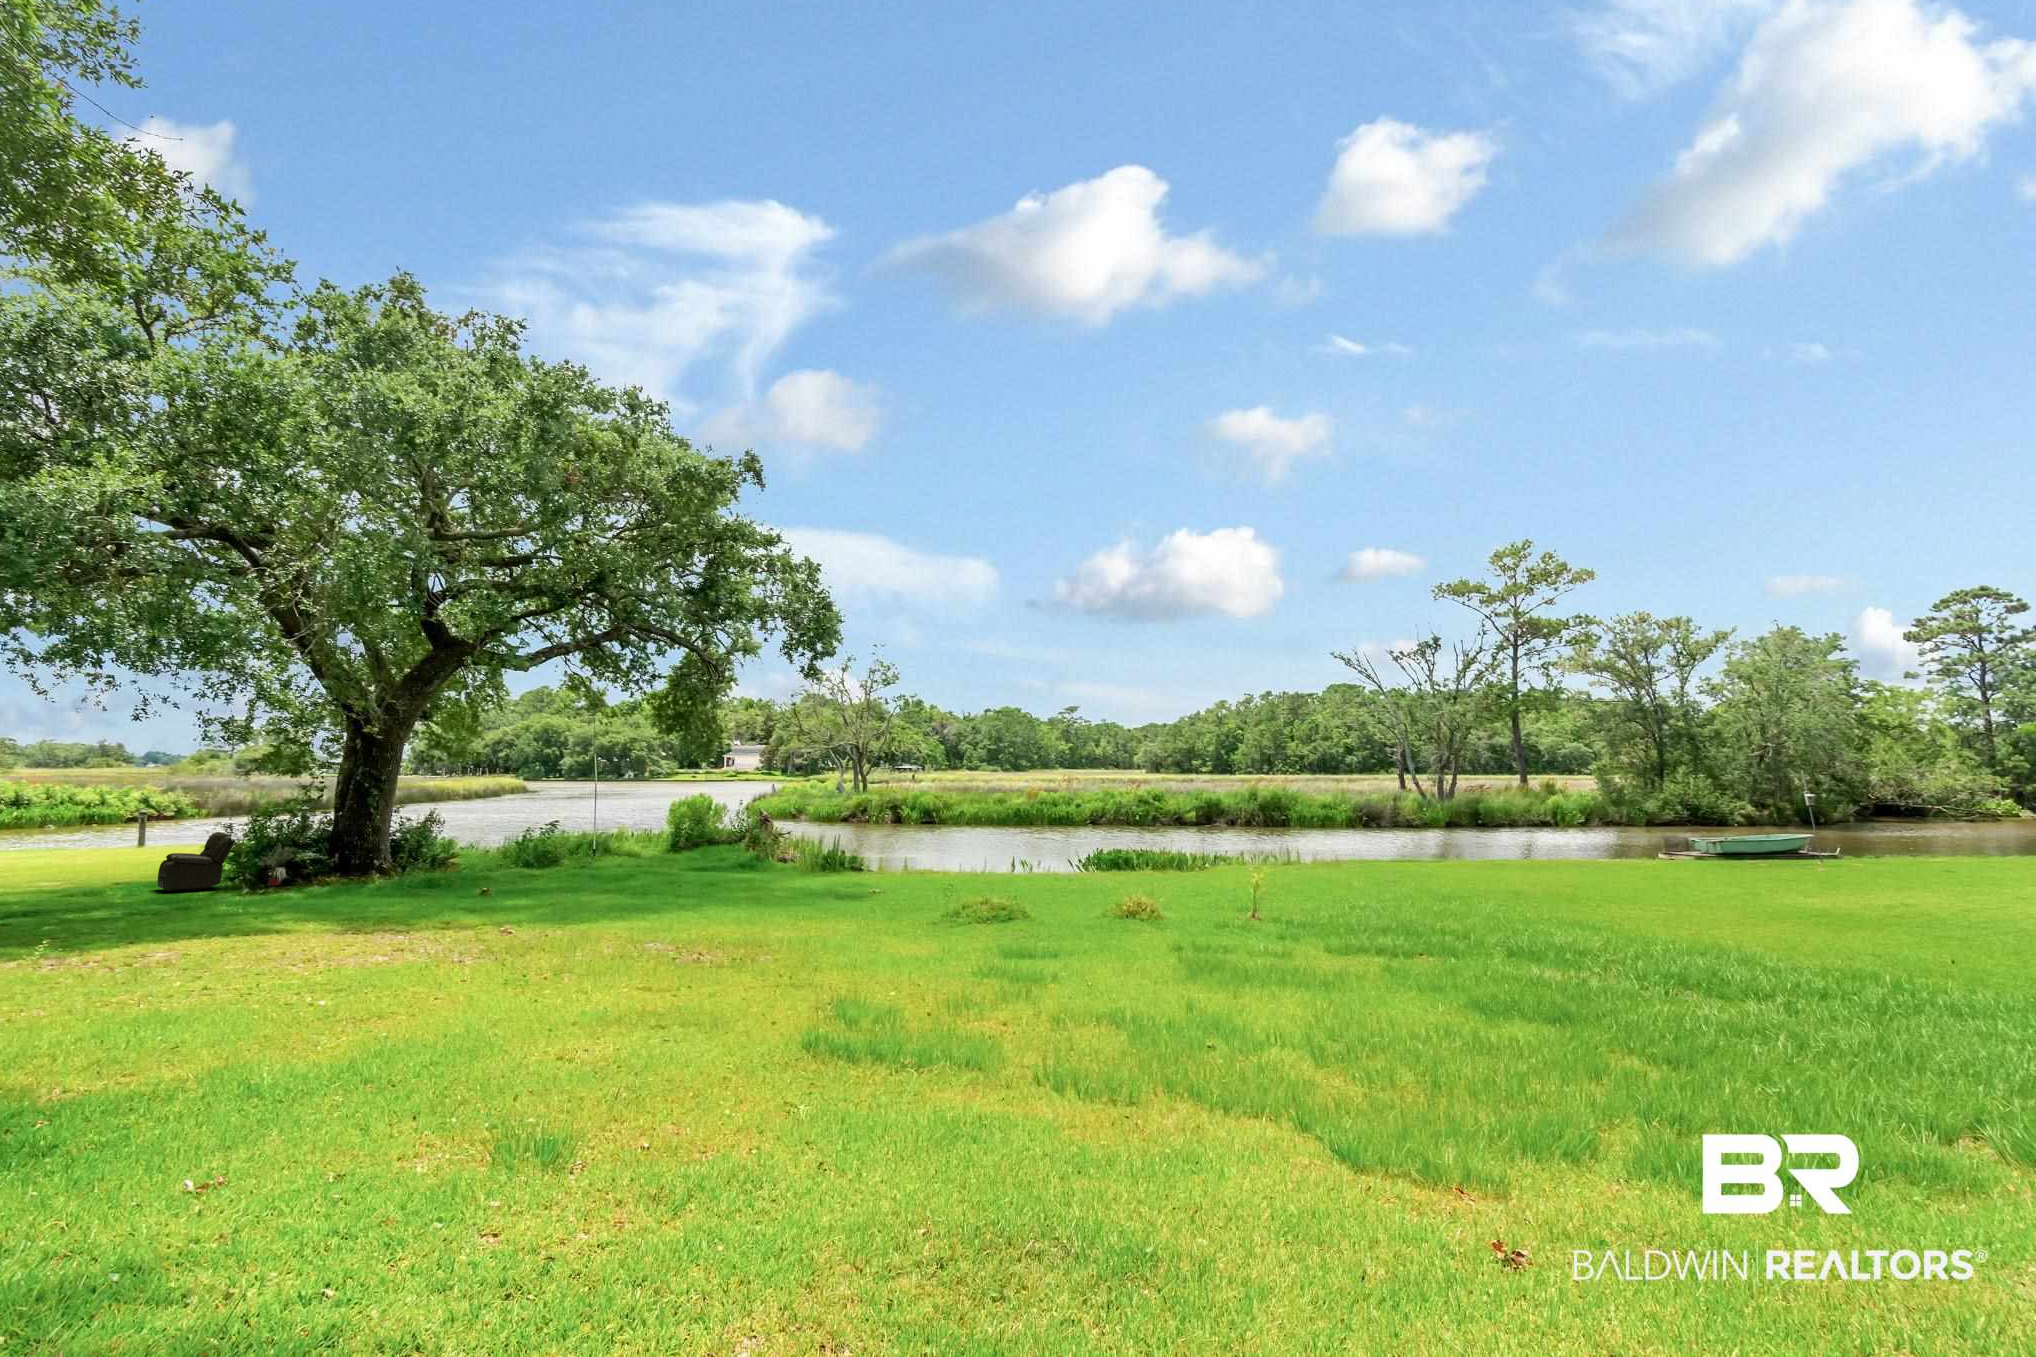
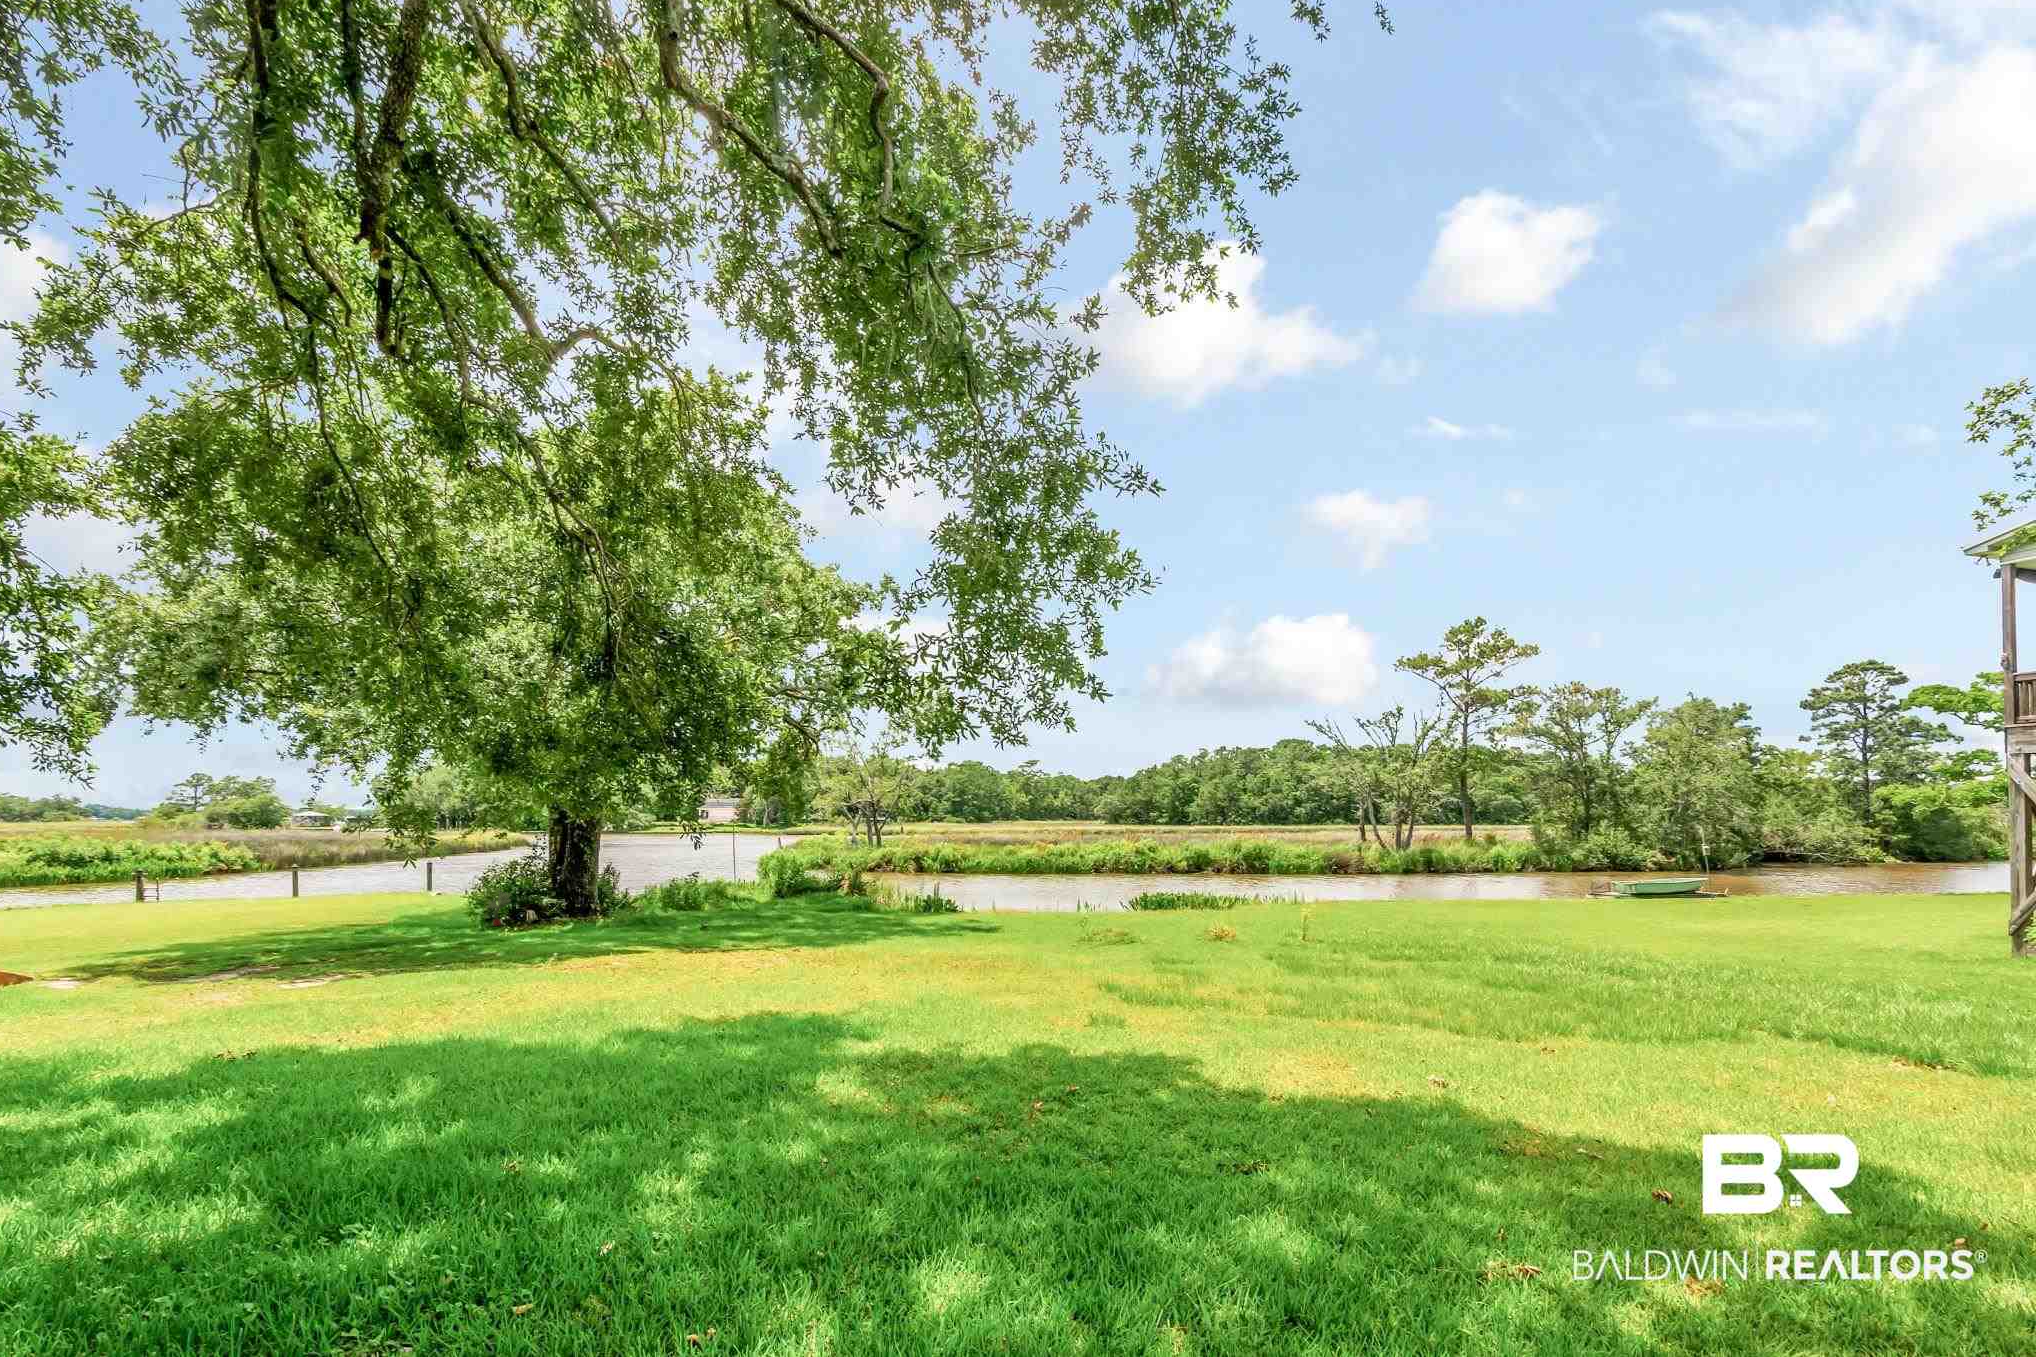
chair: present [158,832,235,892] -> none [407,880,471,931]

